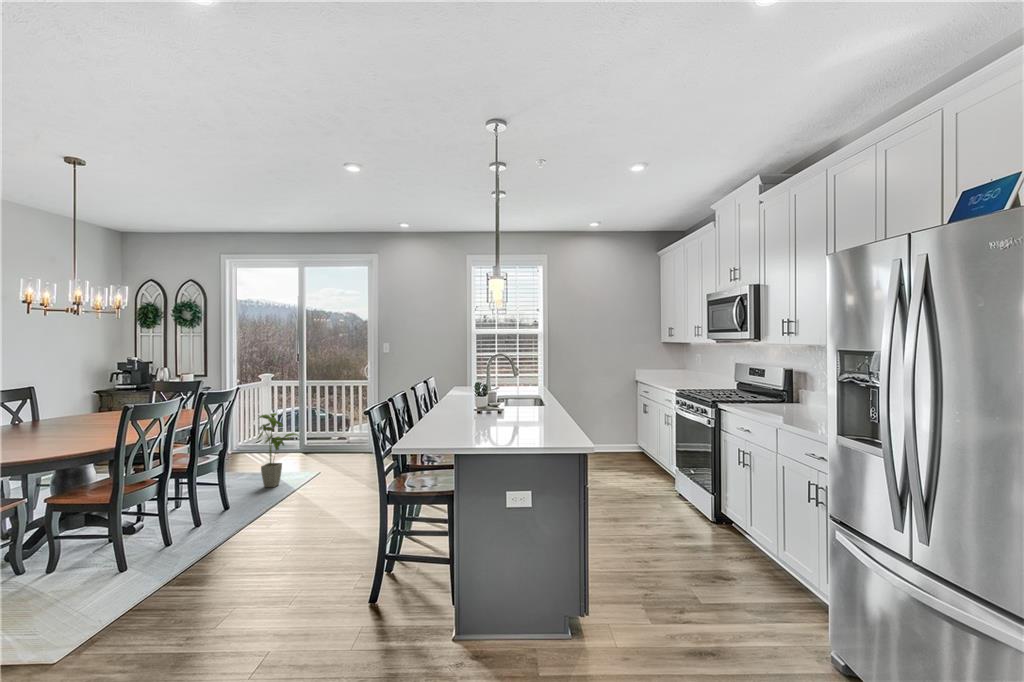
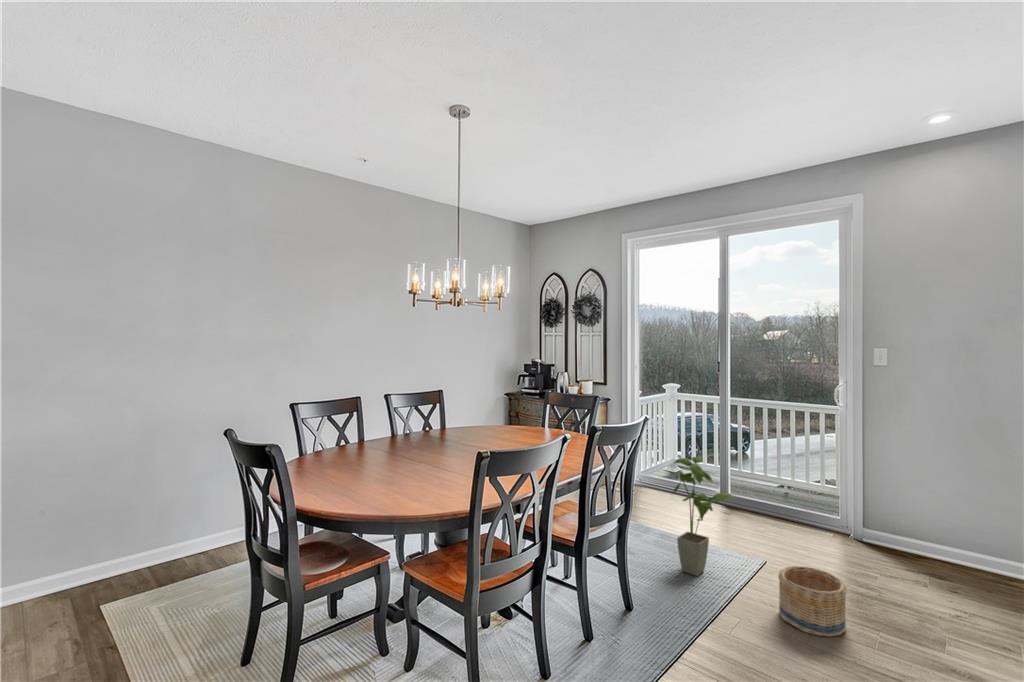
basket: none [318,463,352,494] -> present [778,566,847,637]

